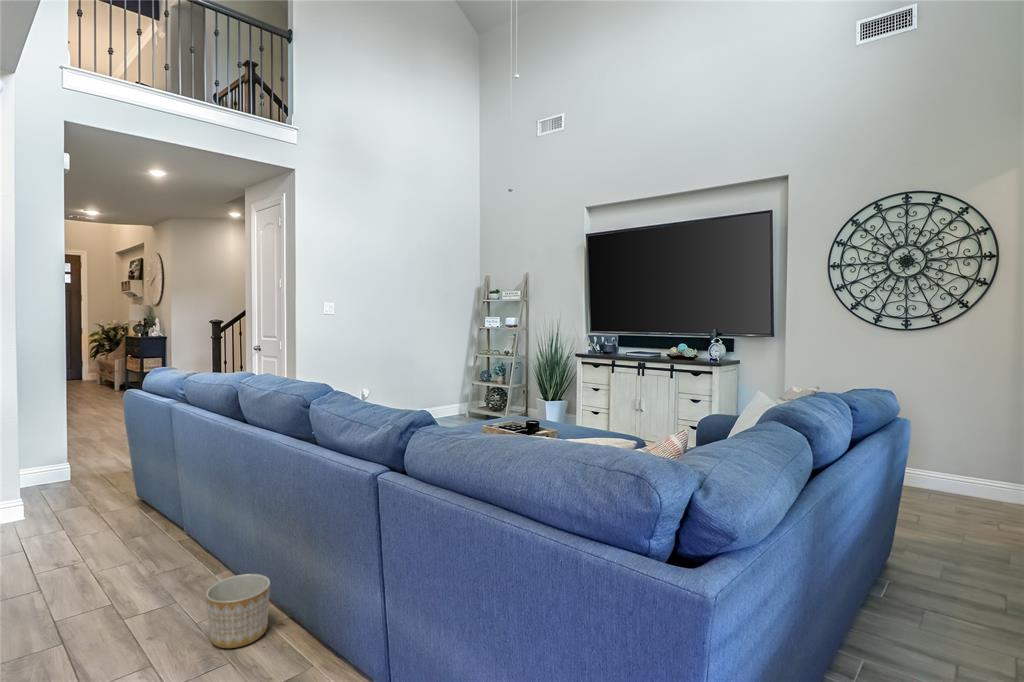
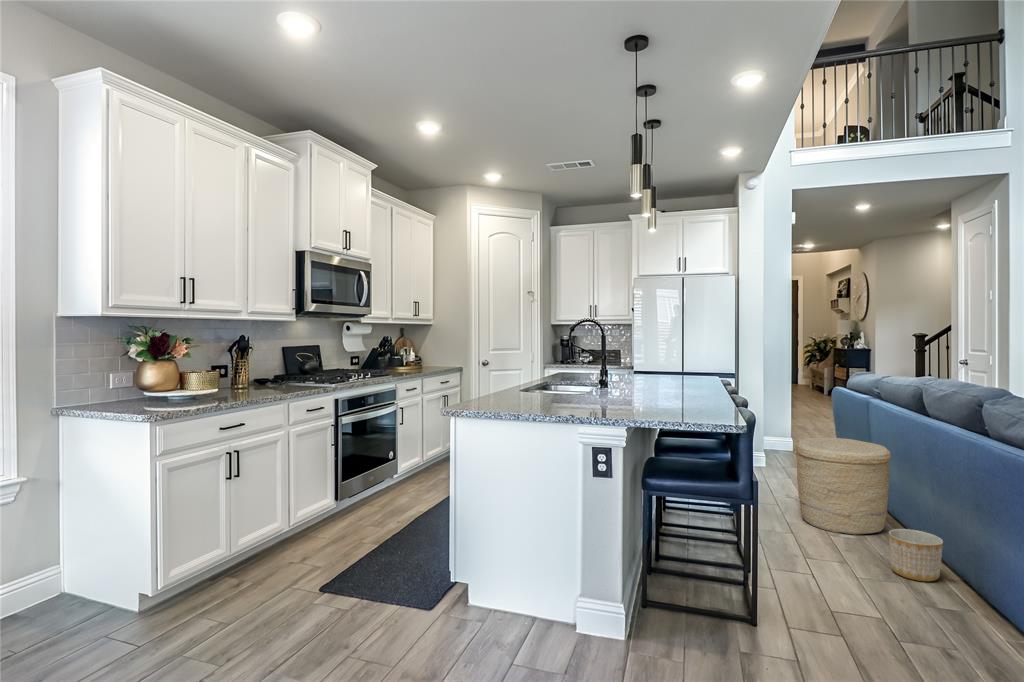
woven basket: none [63,464,202,609] -> present [796,437,891,535]

